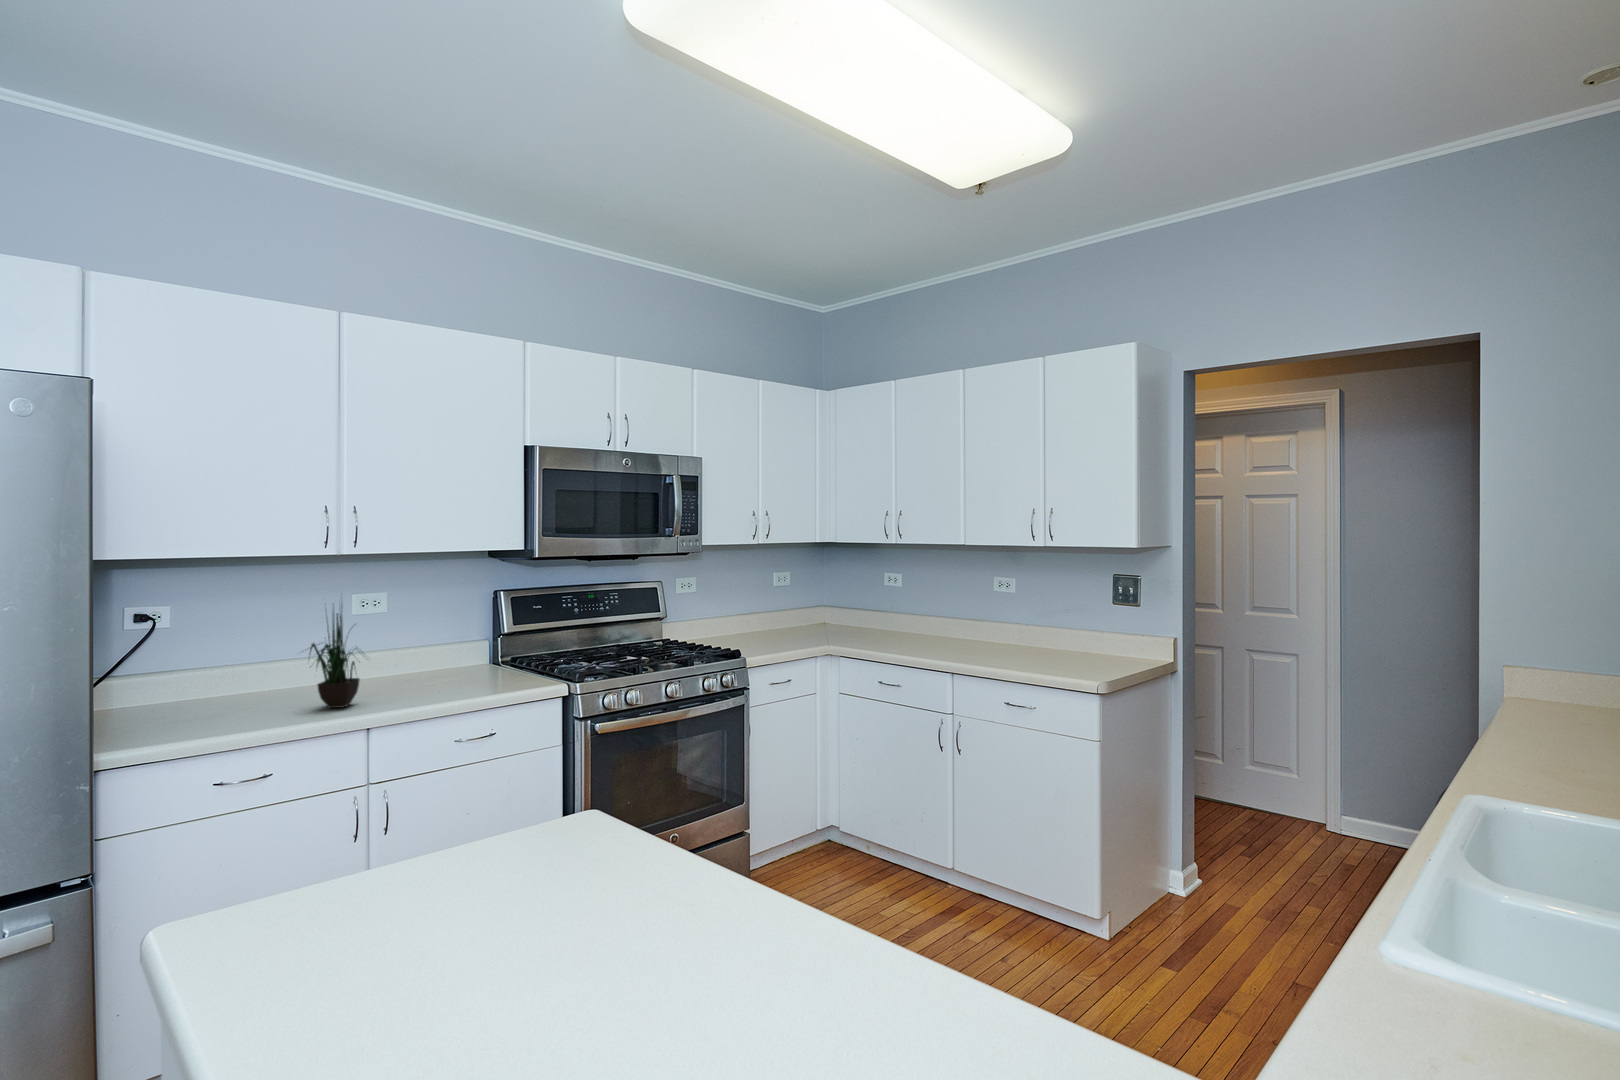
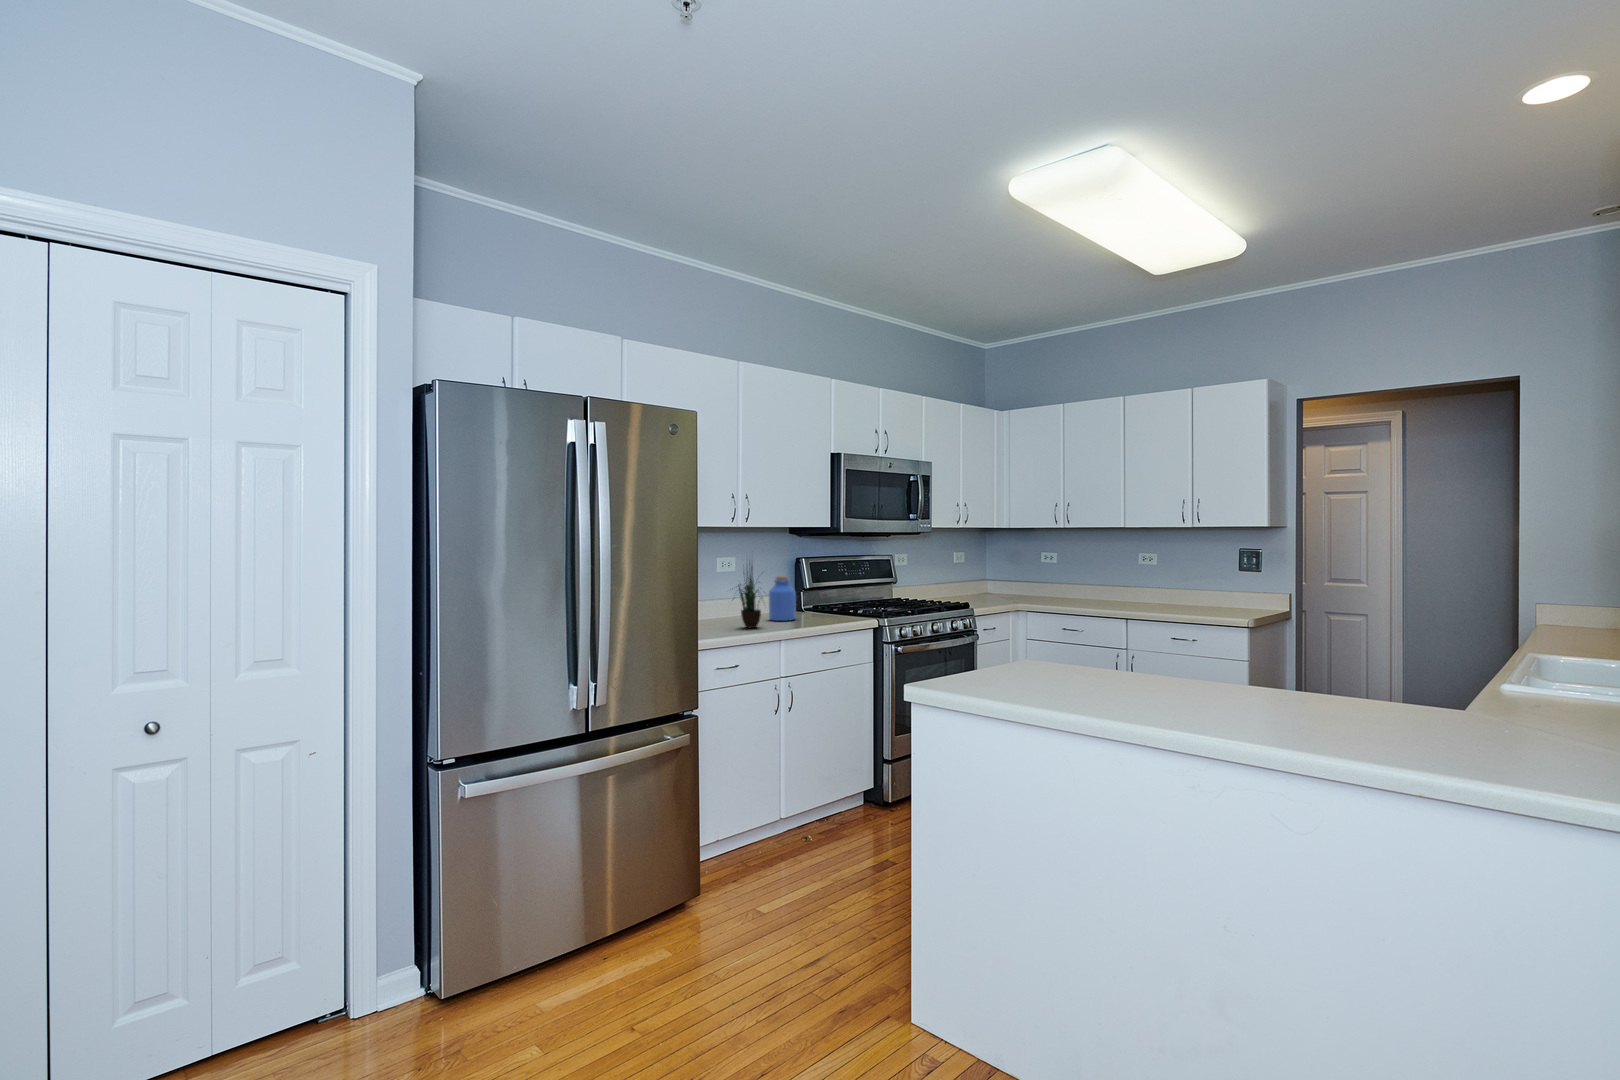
jar: none [404,623,447,689] -> present [769,576,796,621]

